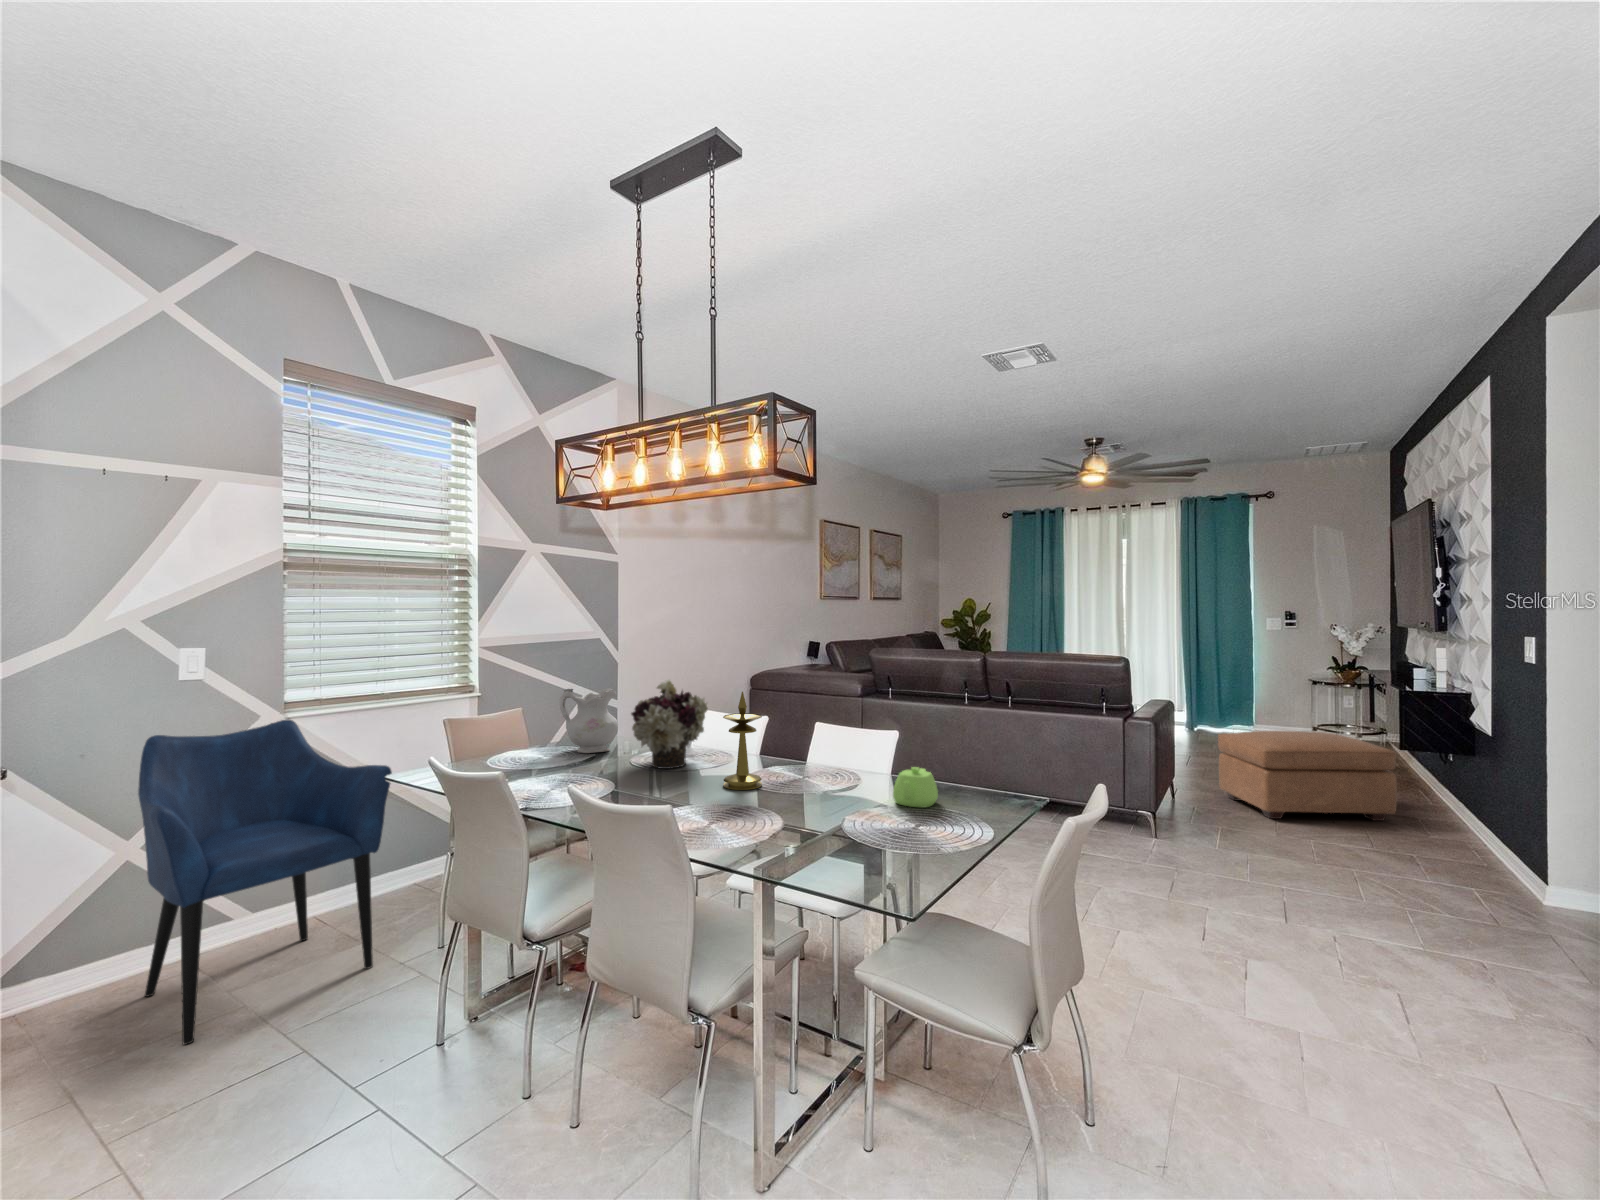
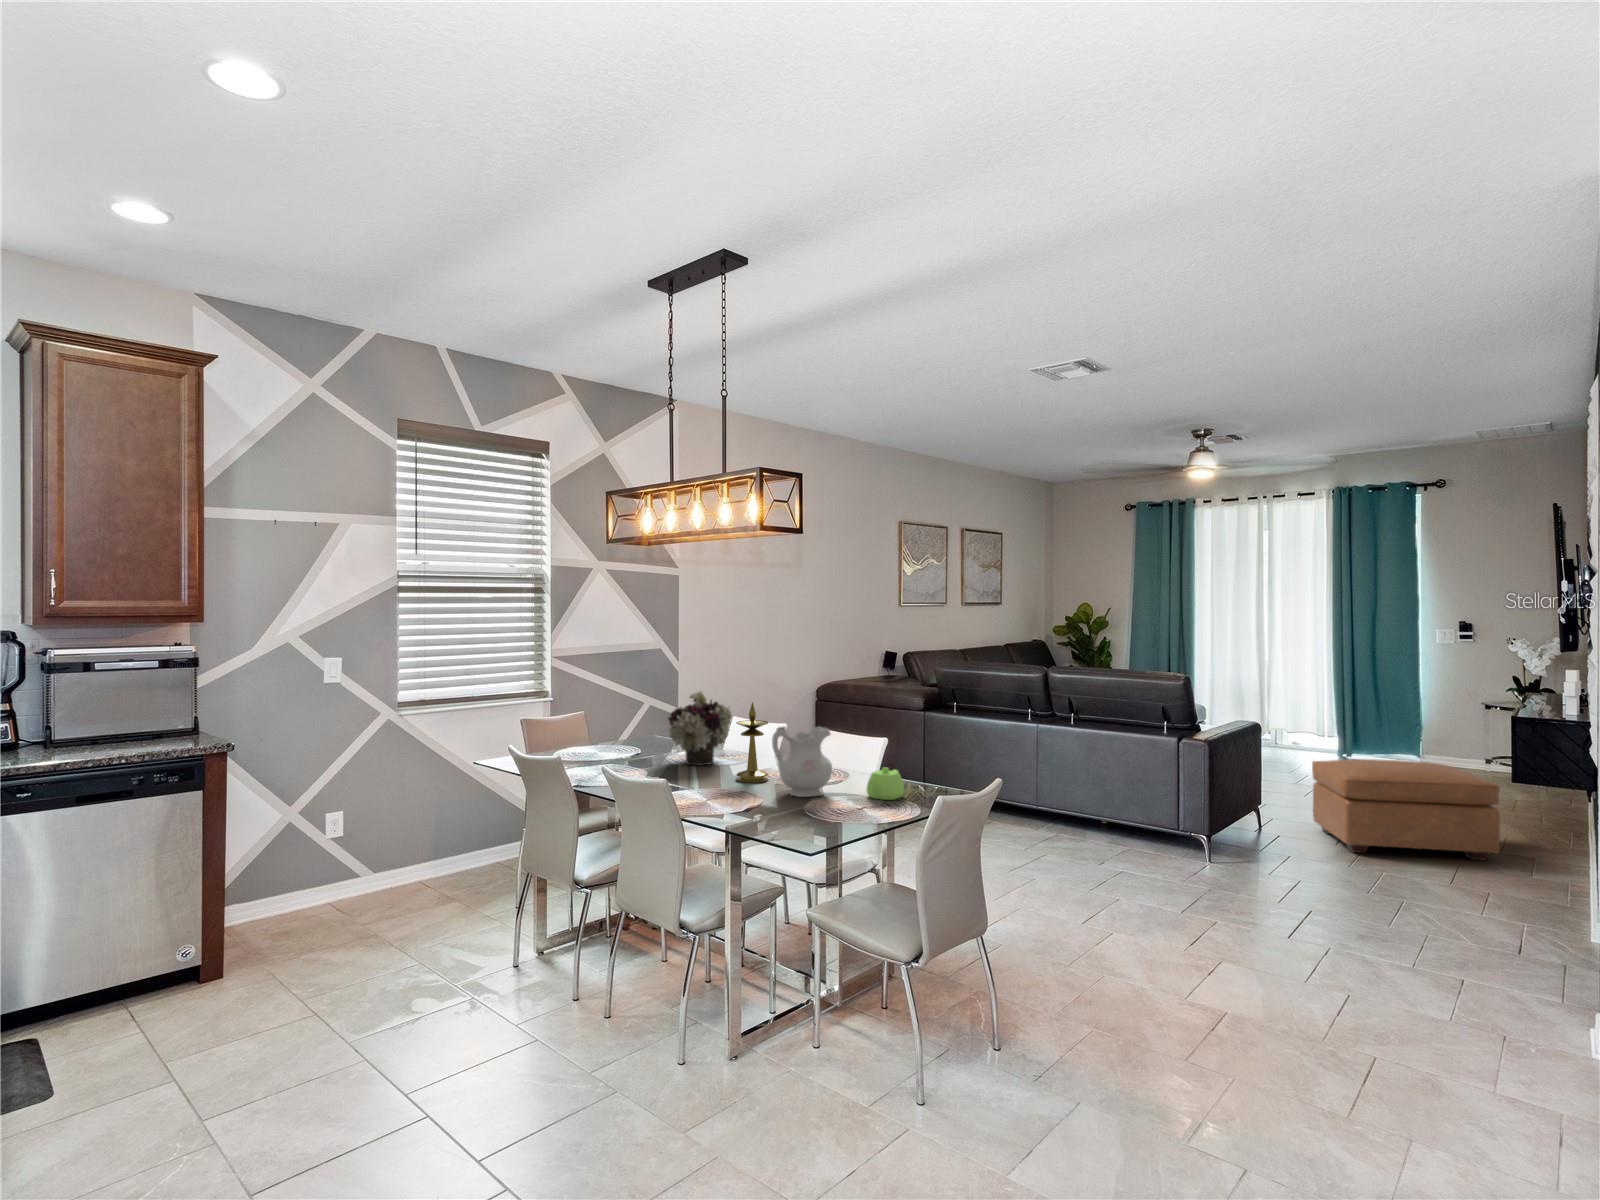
ceramic pitcher: present [560,688,618,753] -> present [772,727,832,797]
armchair: present [138,720,392,1045] -> none [304,717,482,953]

